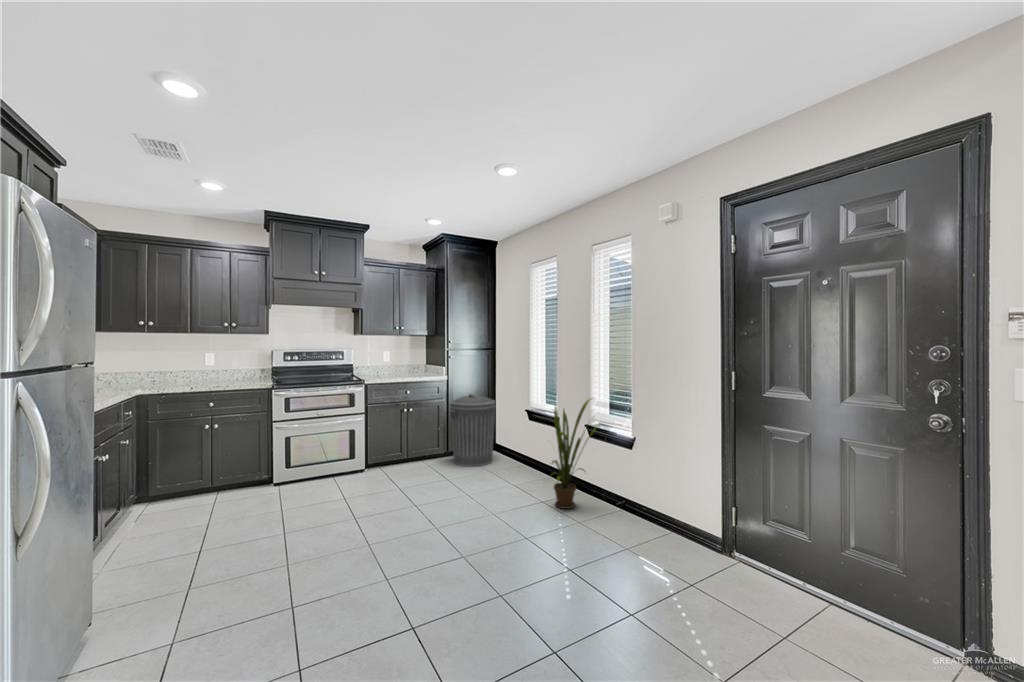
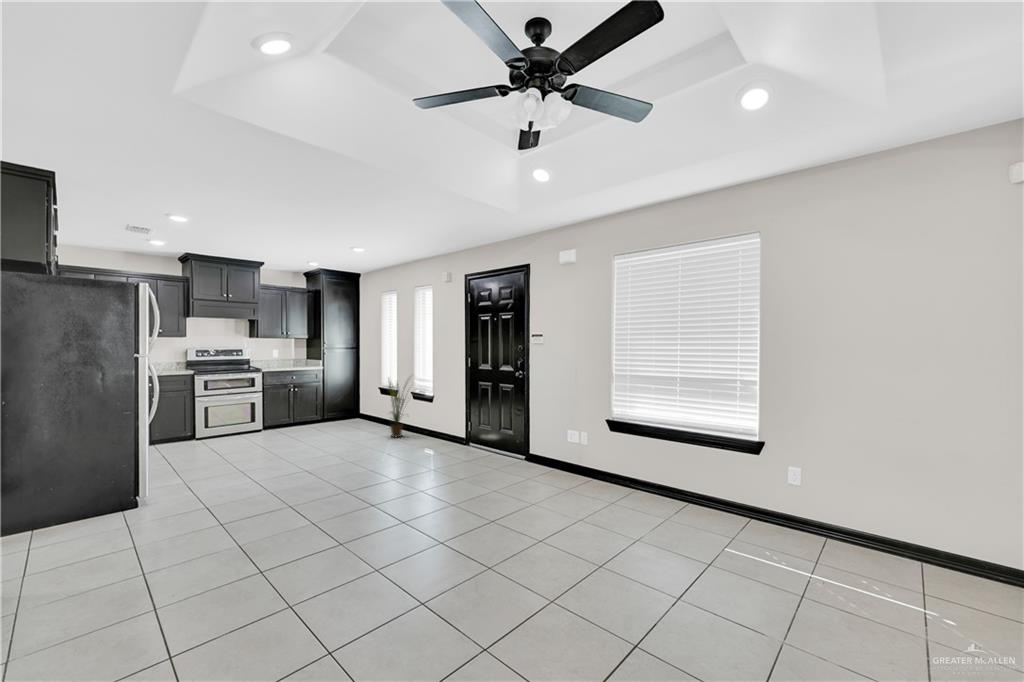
trash can: present [450,394,496,466] -> none [325,378,358,426]

